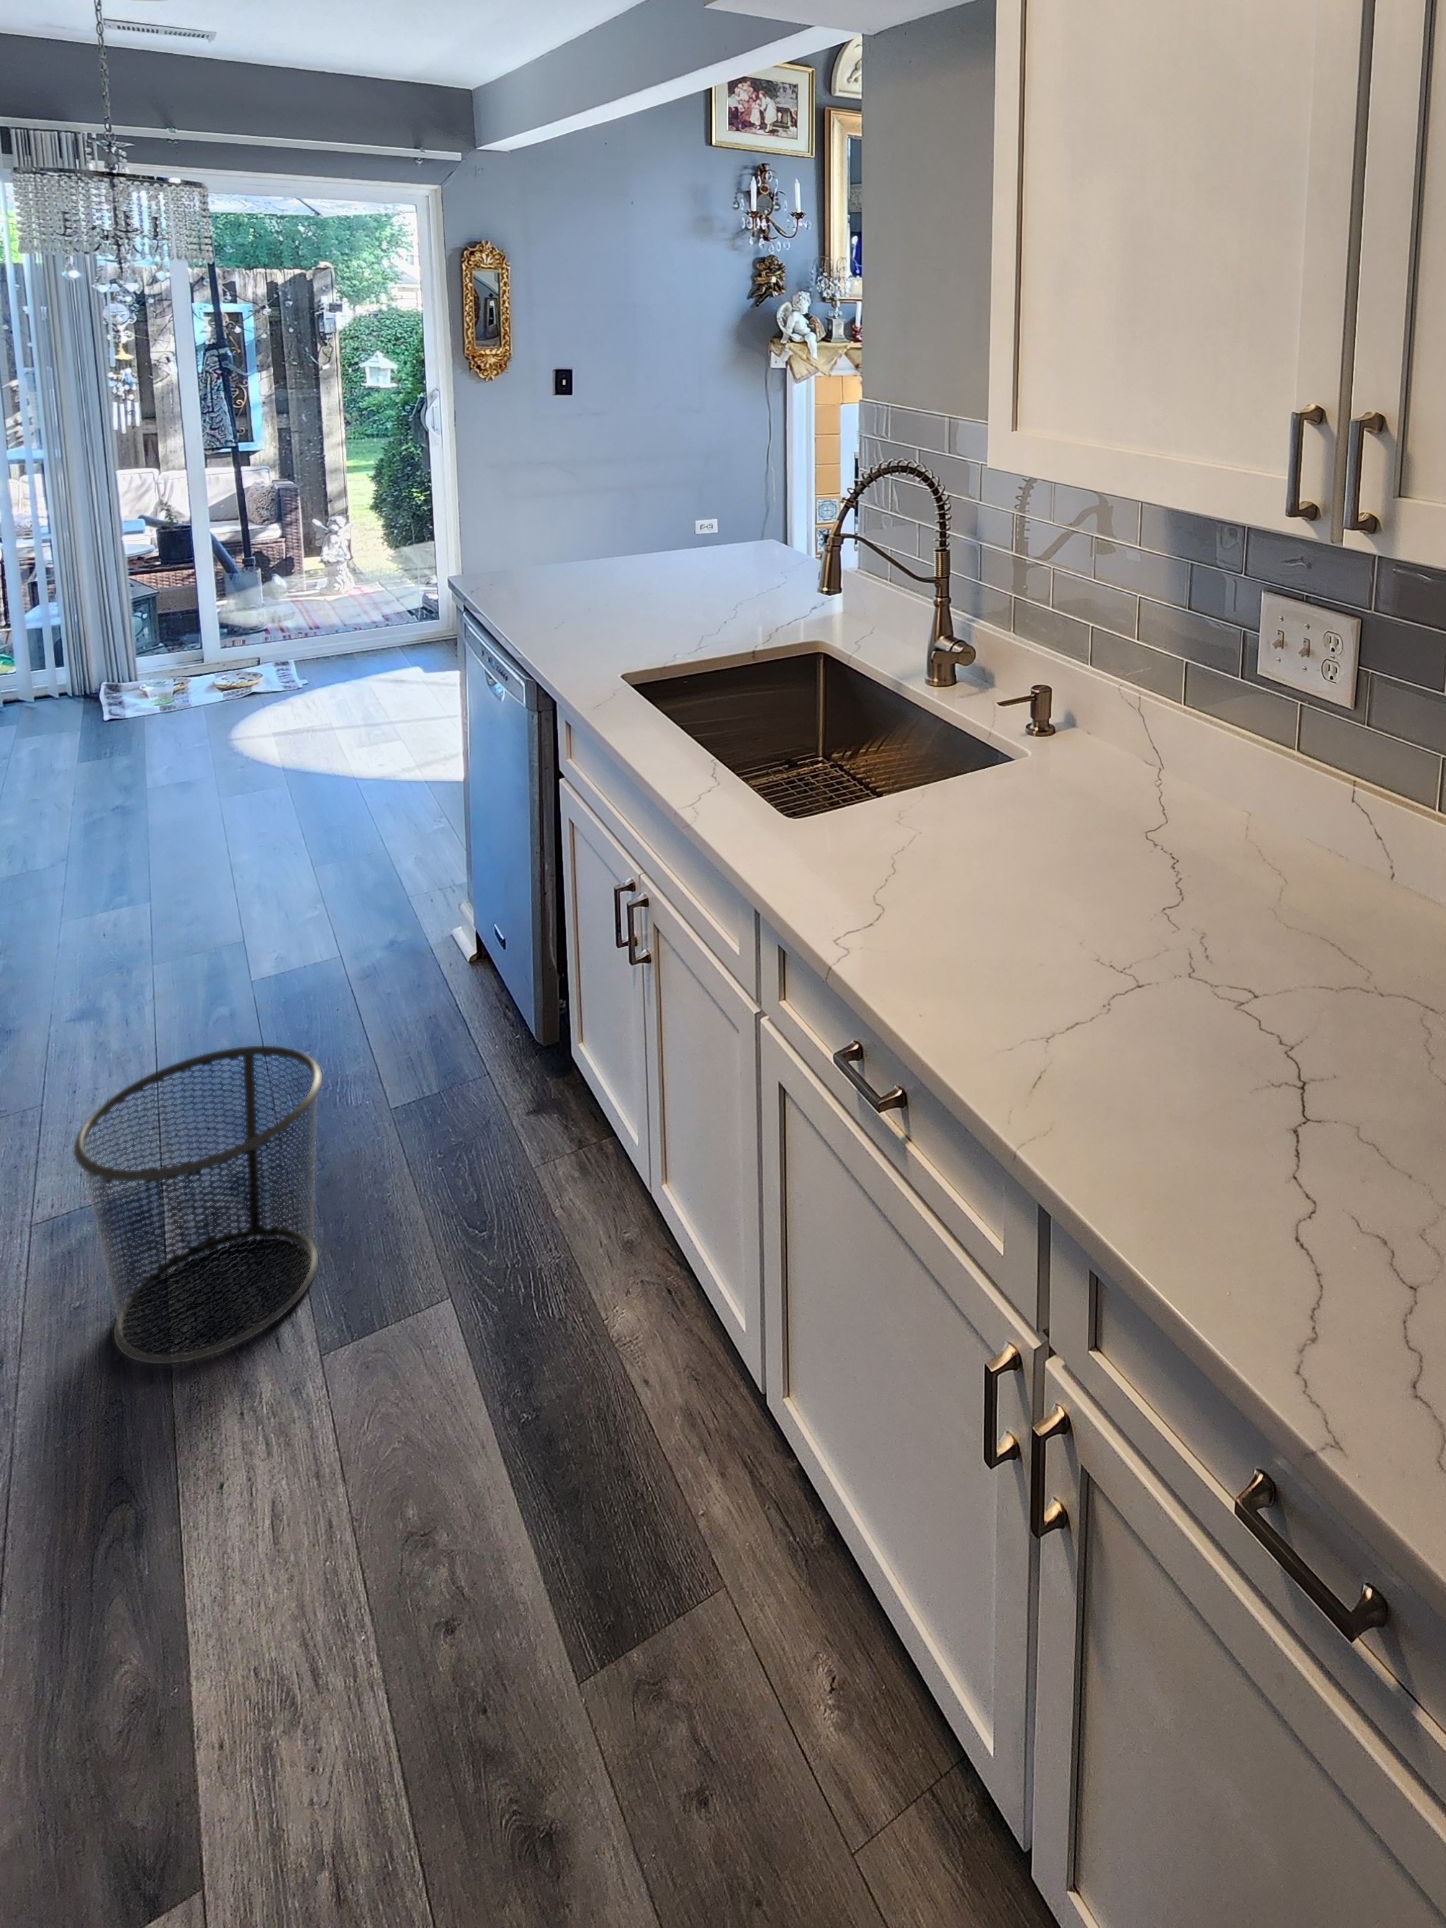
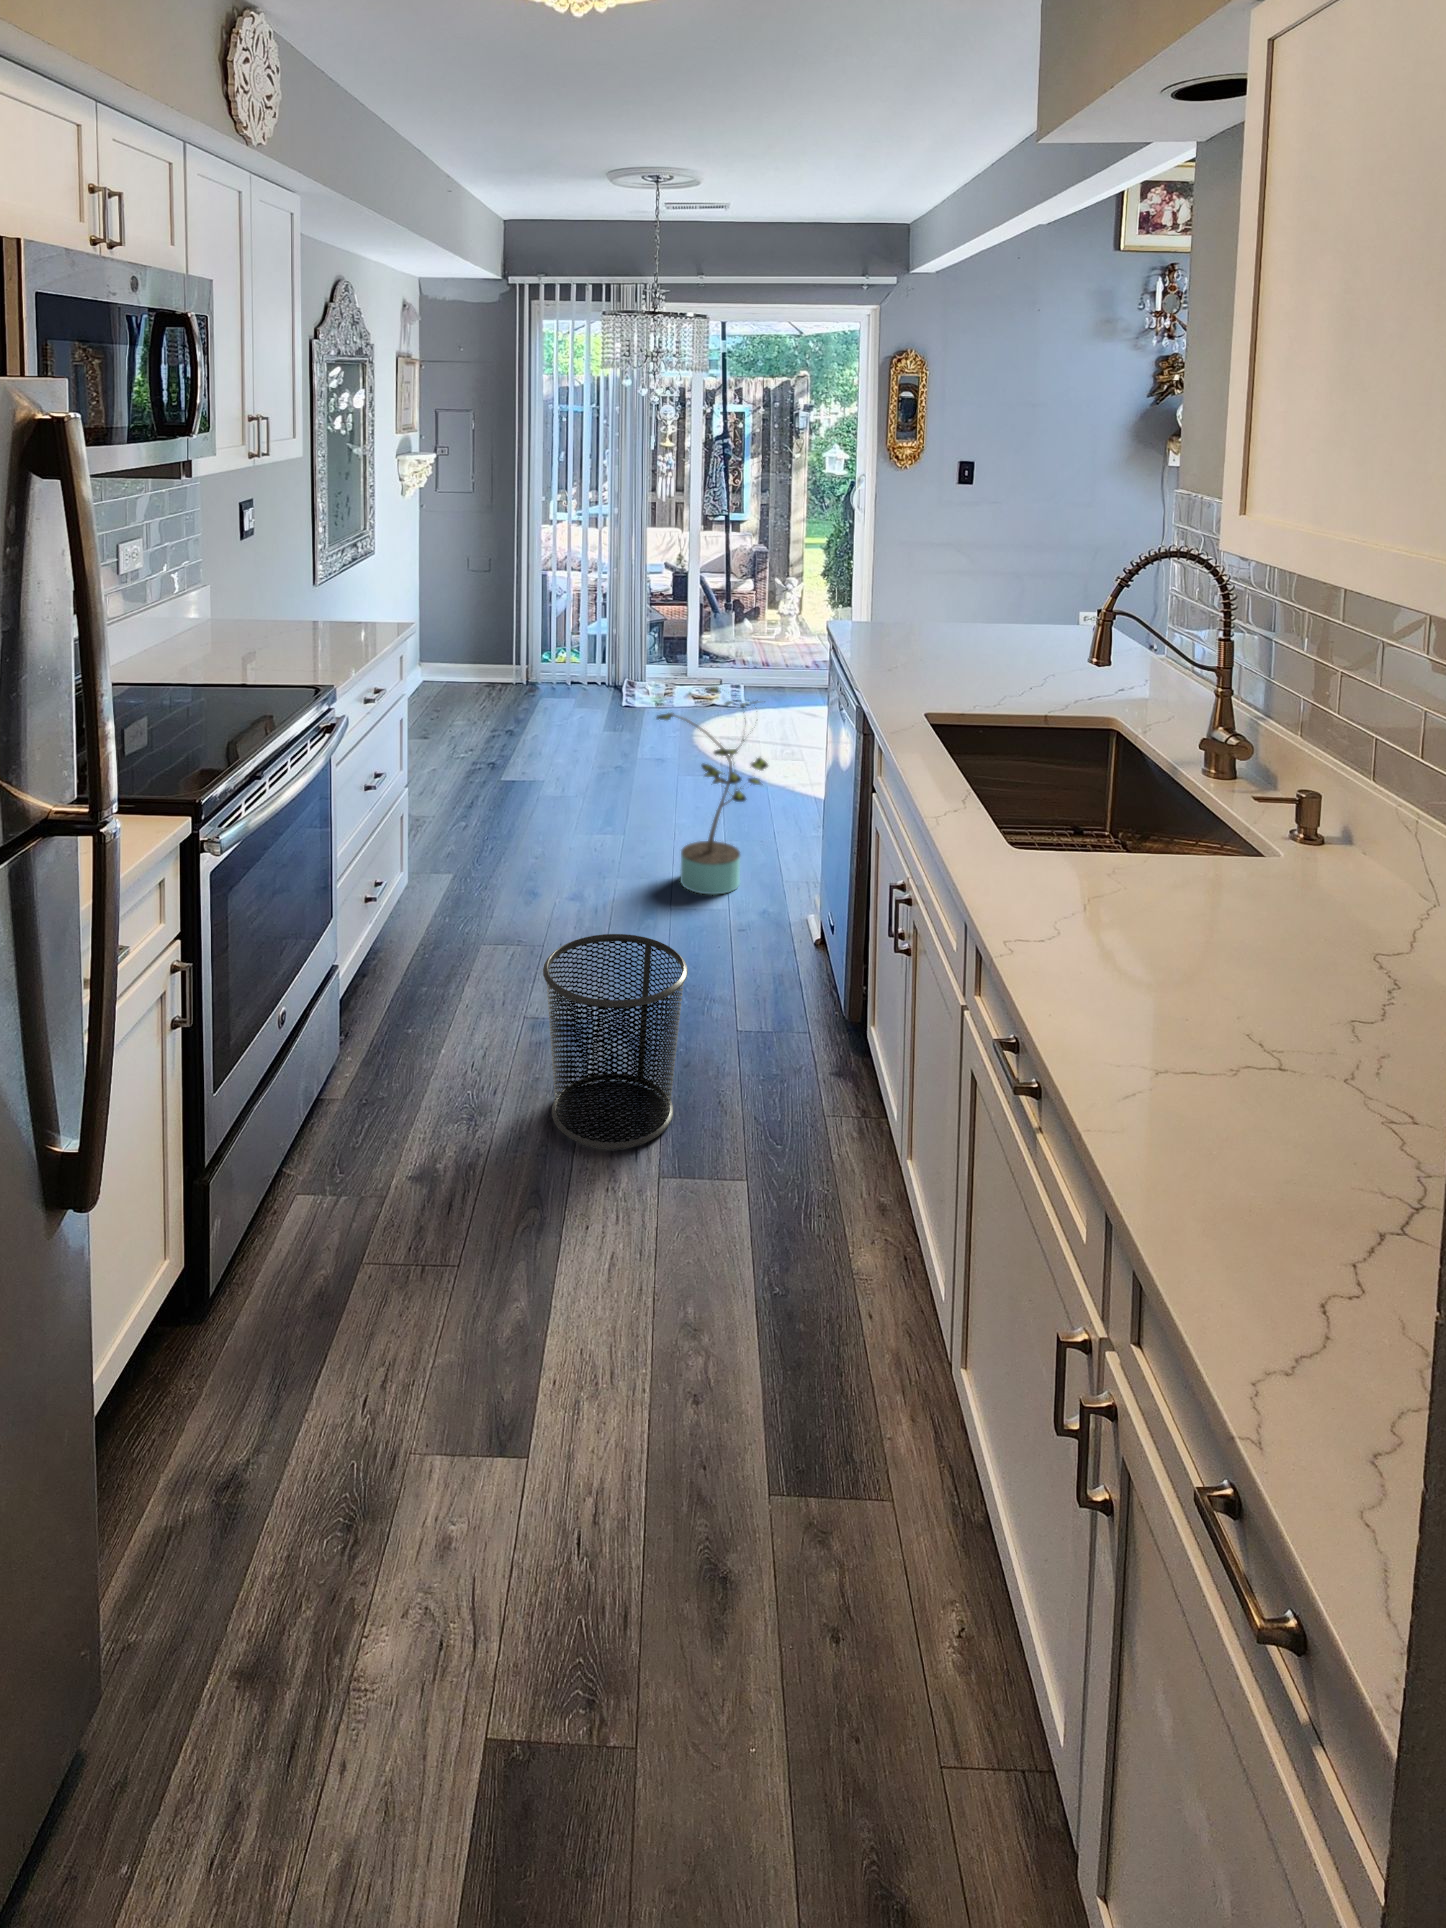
potted plant: none [189,680,373,950] -> present [657,686,768,895]

